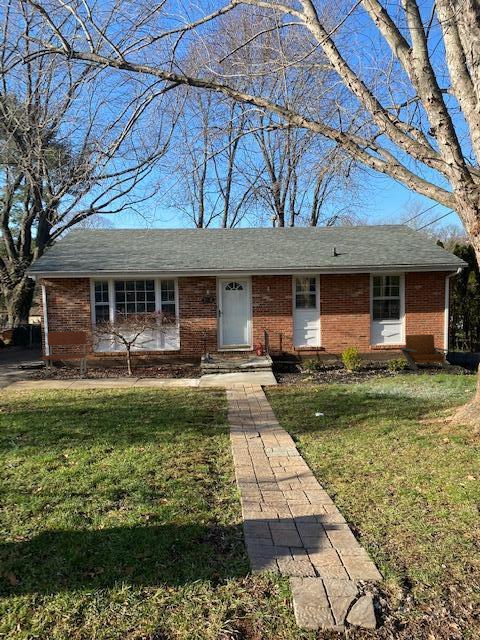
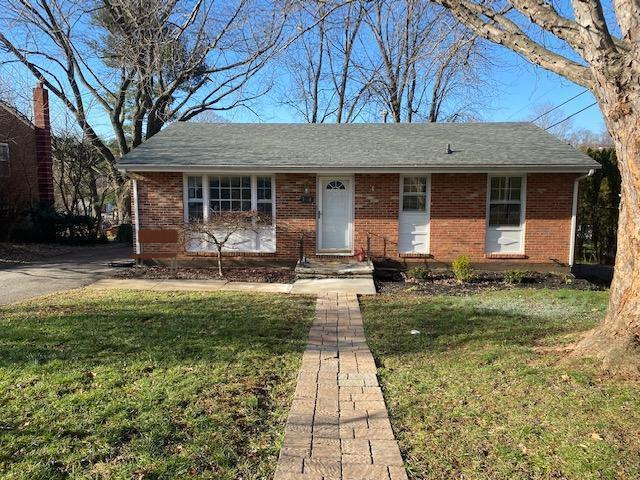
lounge chair: present [401,335,449,370] -> none [520,244,578,283]

